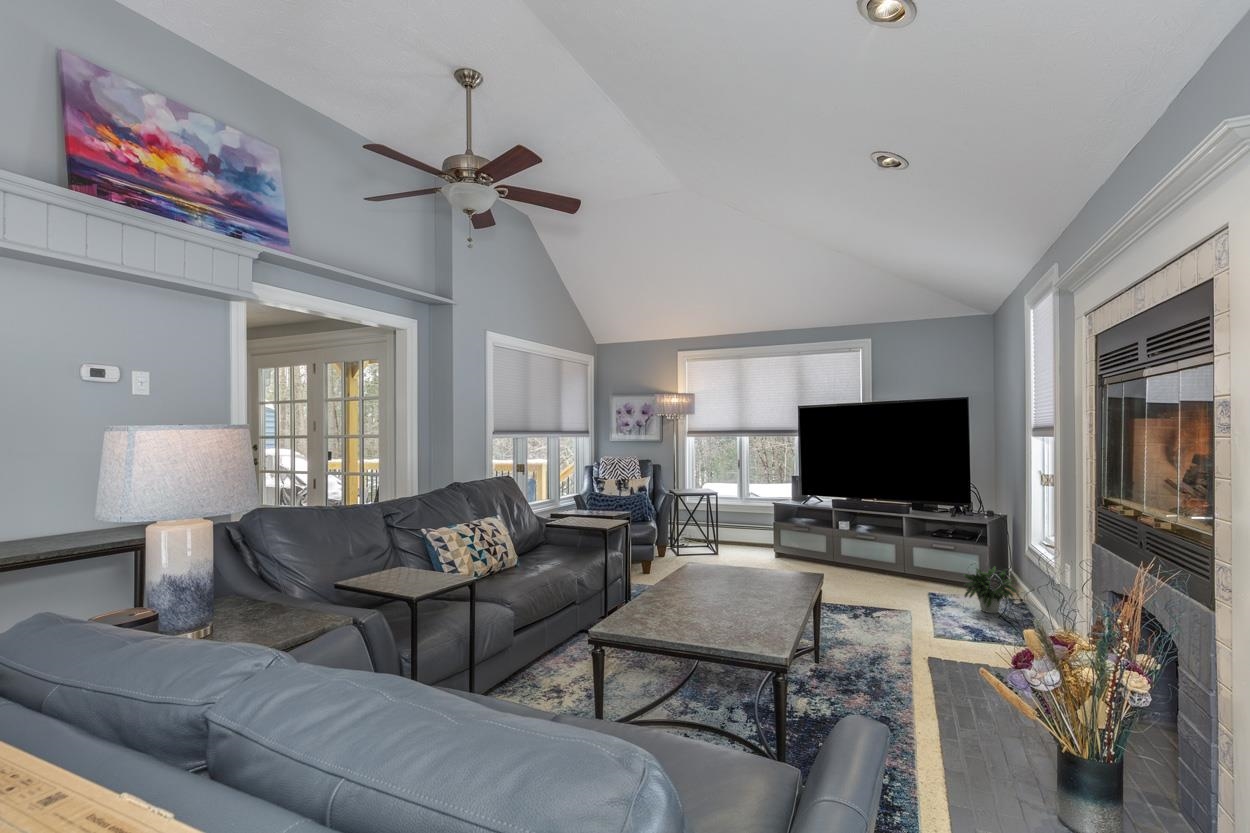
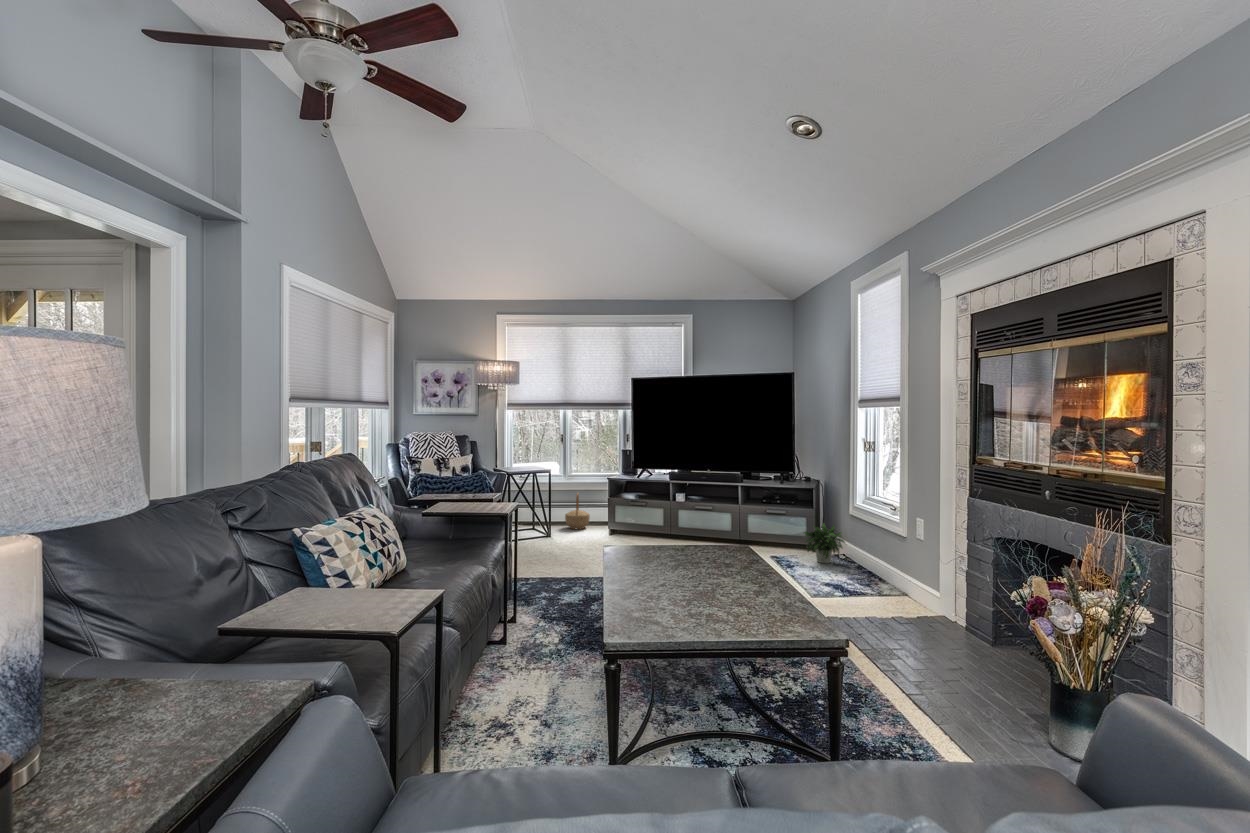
basket: none [737,515,761,551] -> present [565,493,590,529]

